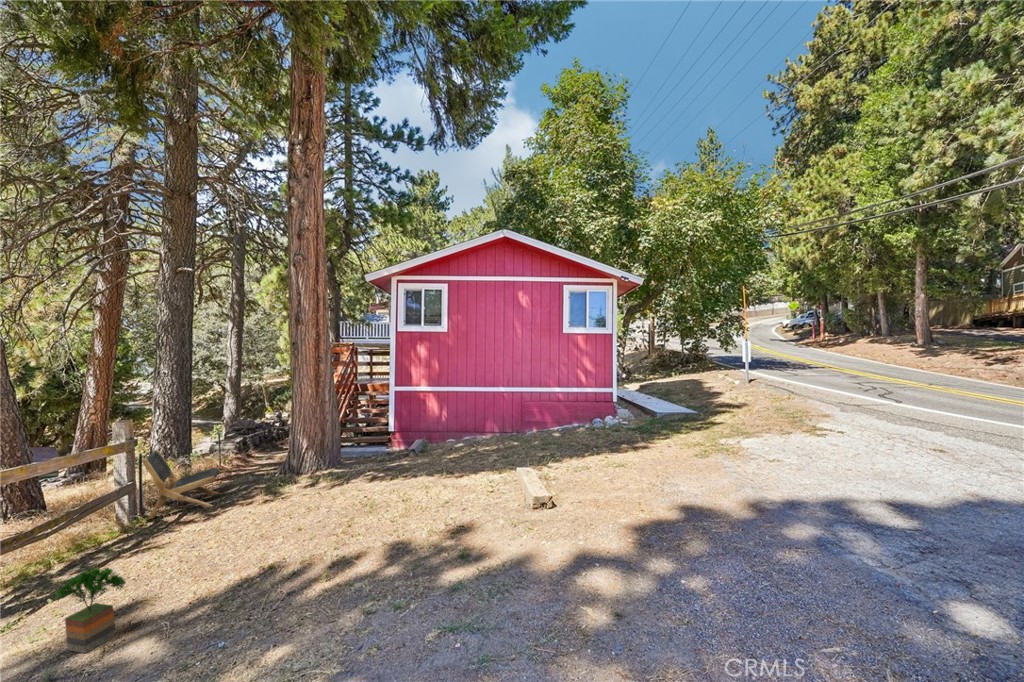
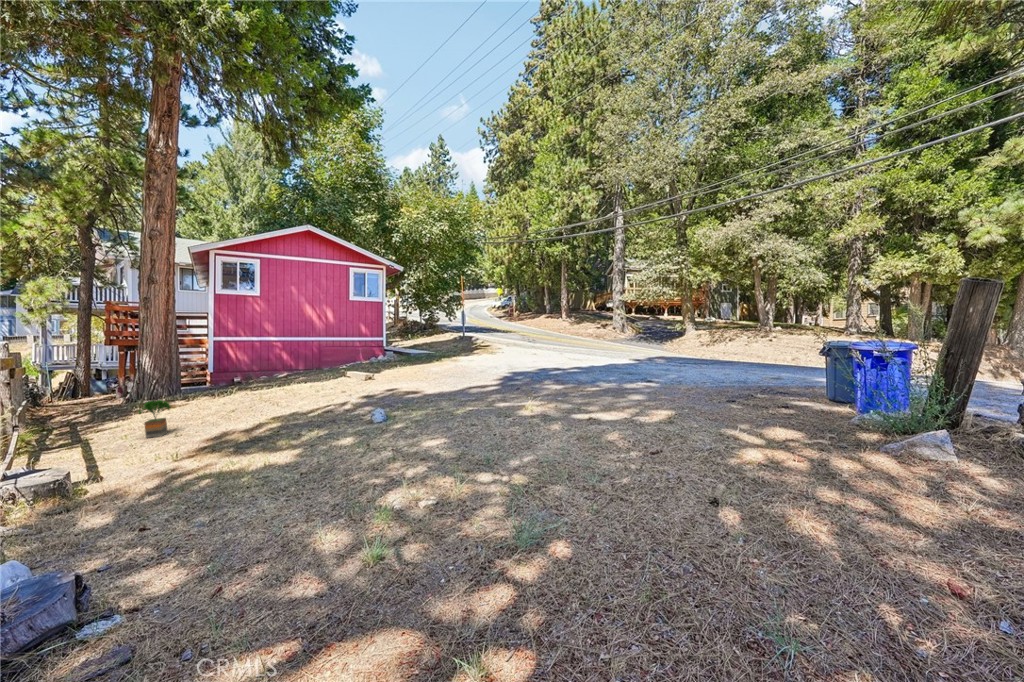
lounge chair: present [142,450,219,520] -> none [41,375,113,421]

